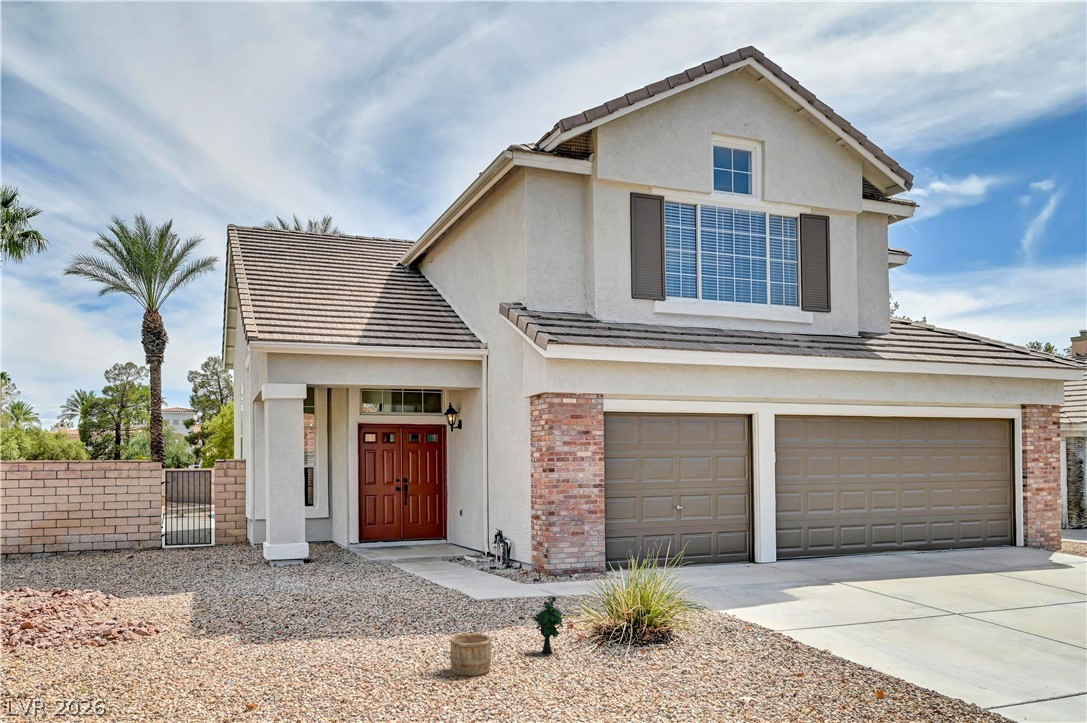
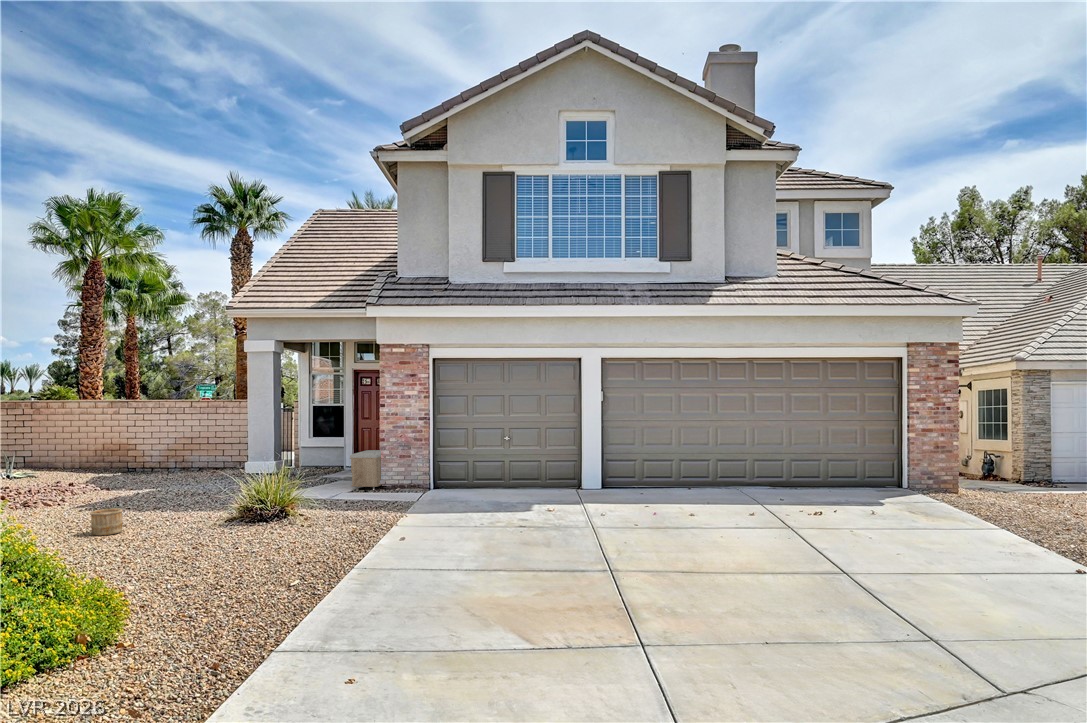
storage bench: none [493,525,541,579] -> present [350,450,381,490]
decorative plant: present [532,597,563,654] -> none [179,488,203,529]

